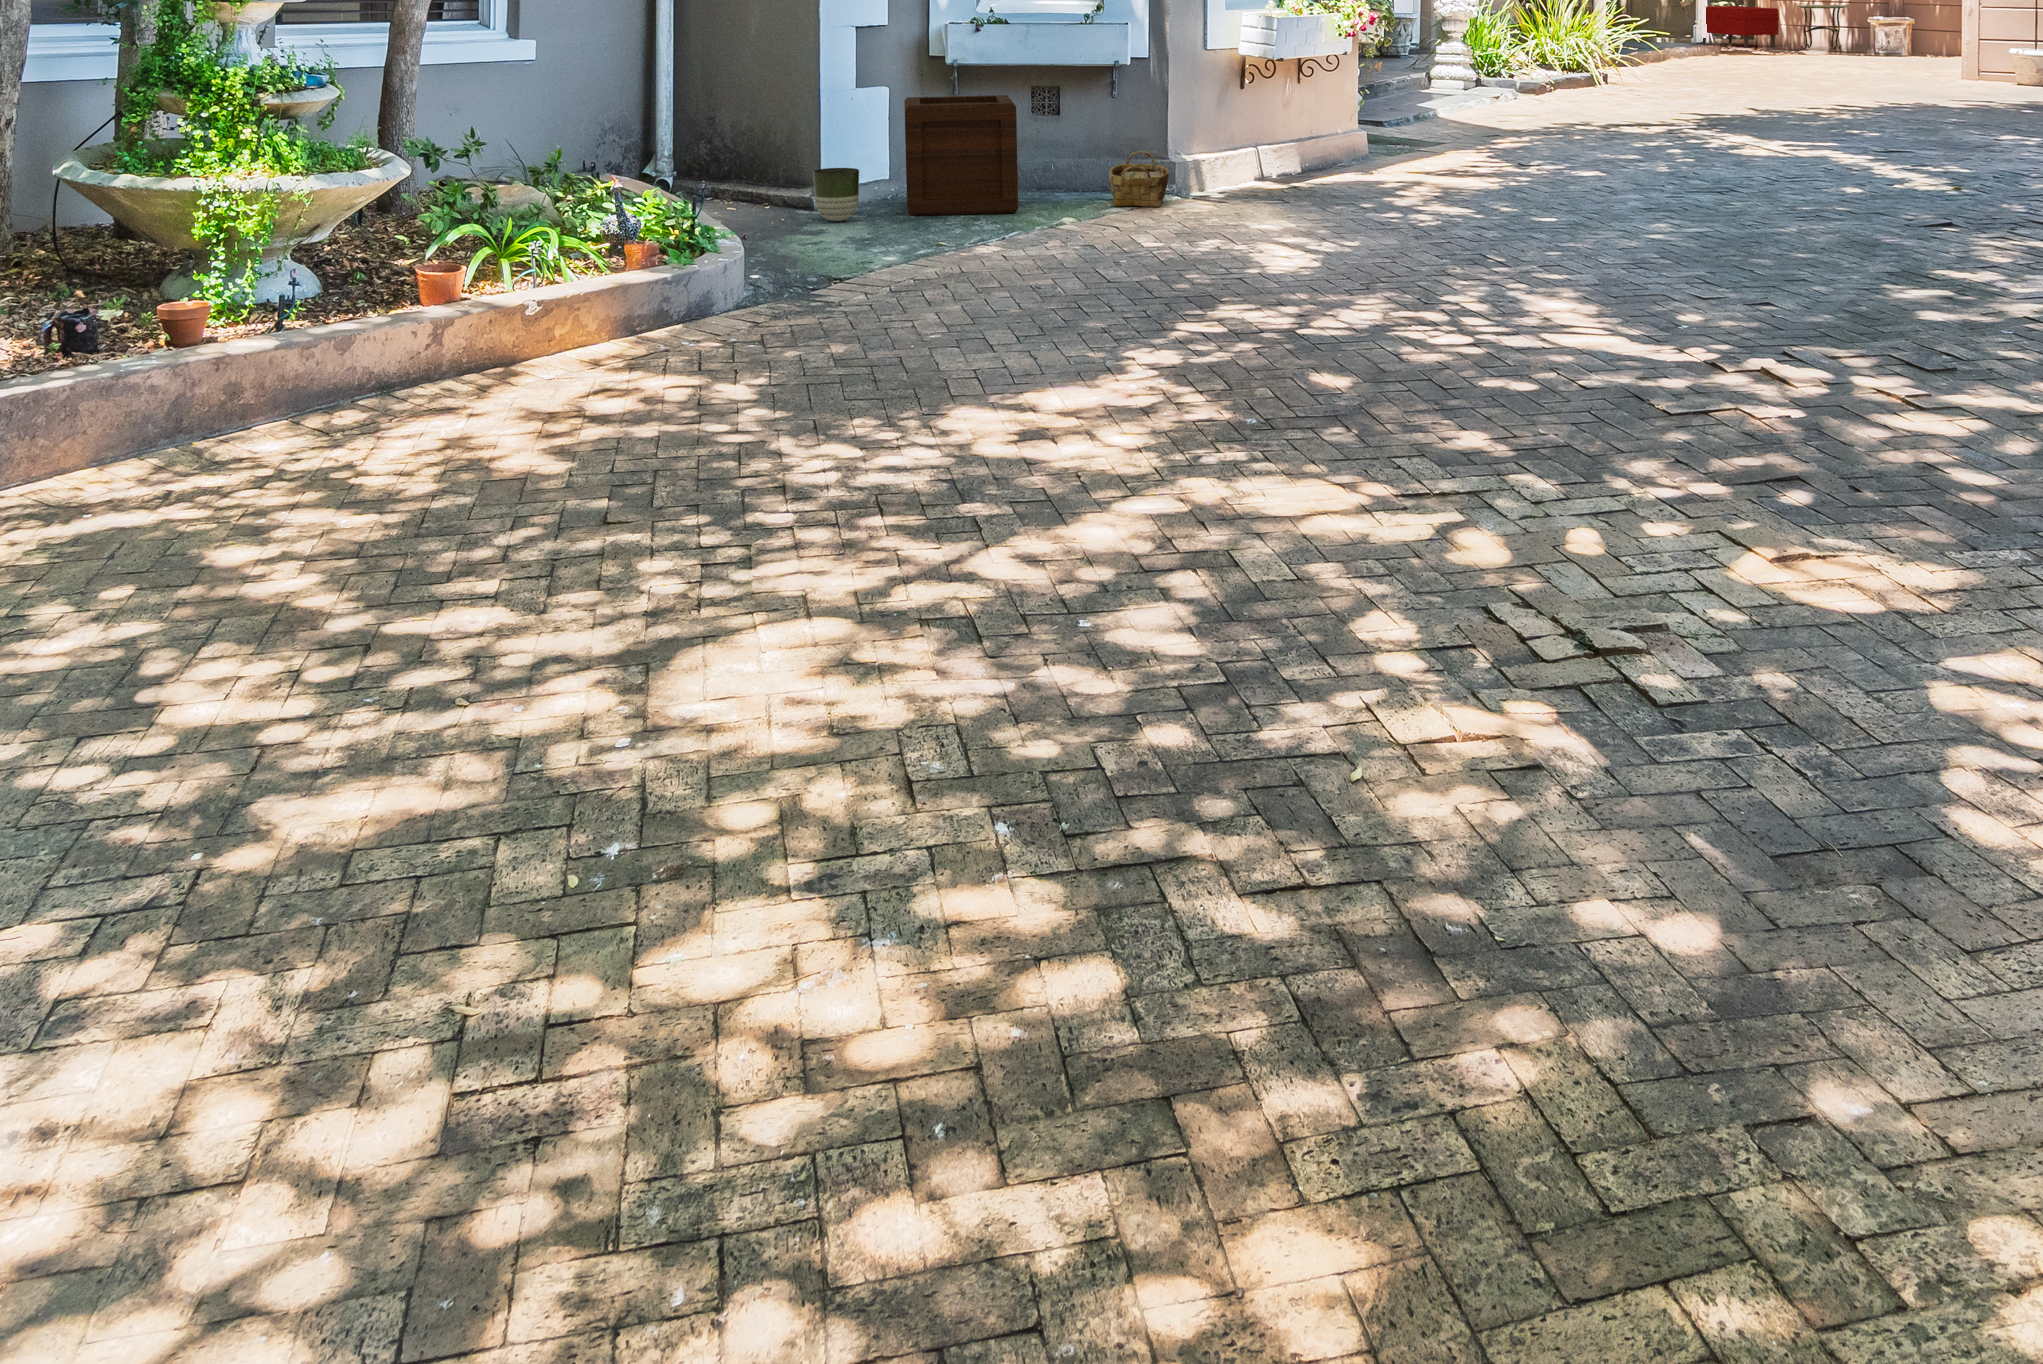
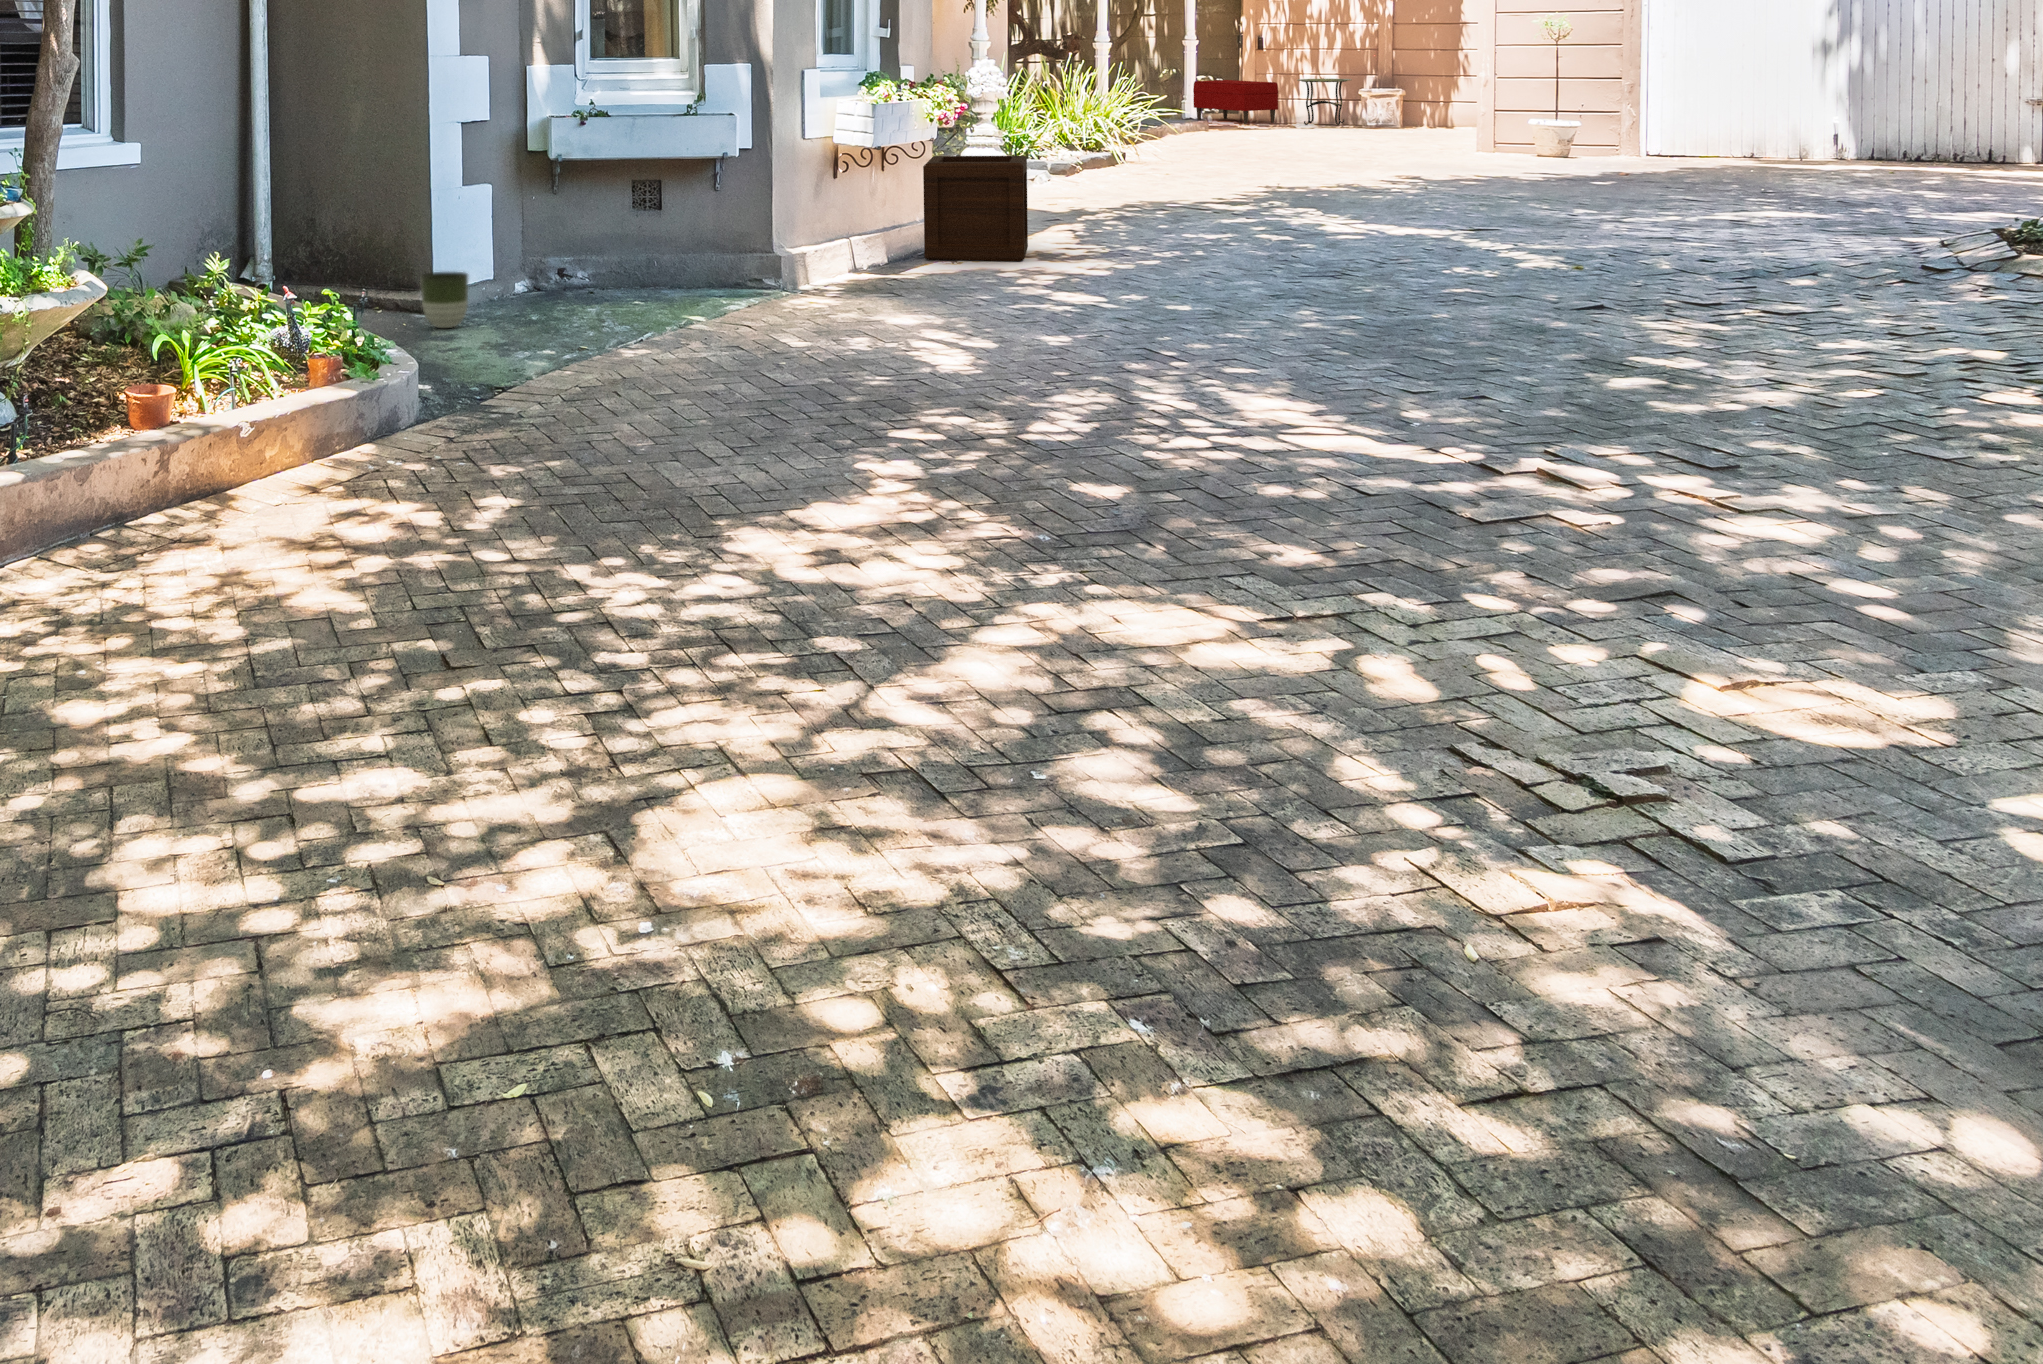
wooden crate: present [904,95,1018,216] -> present [923,156,1028,261]
woven basket: present [1109,151,1169,207] -> none [718,248,781,308]

